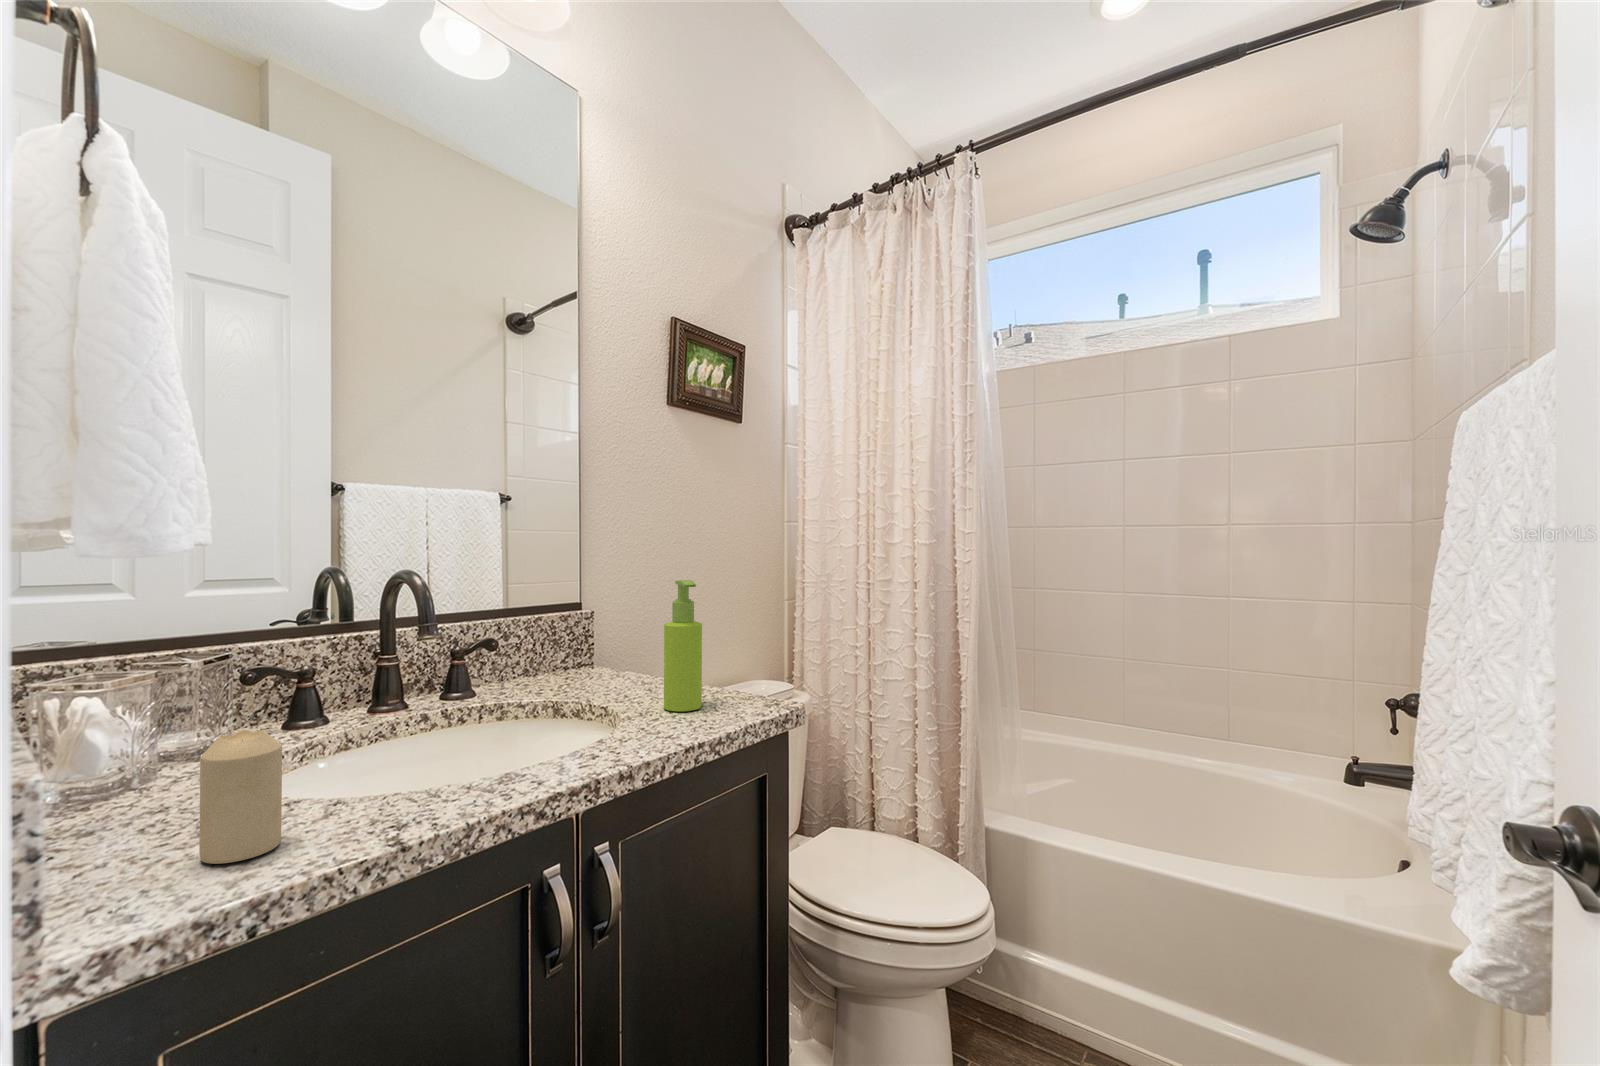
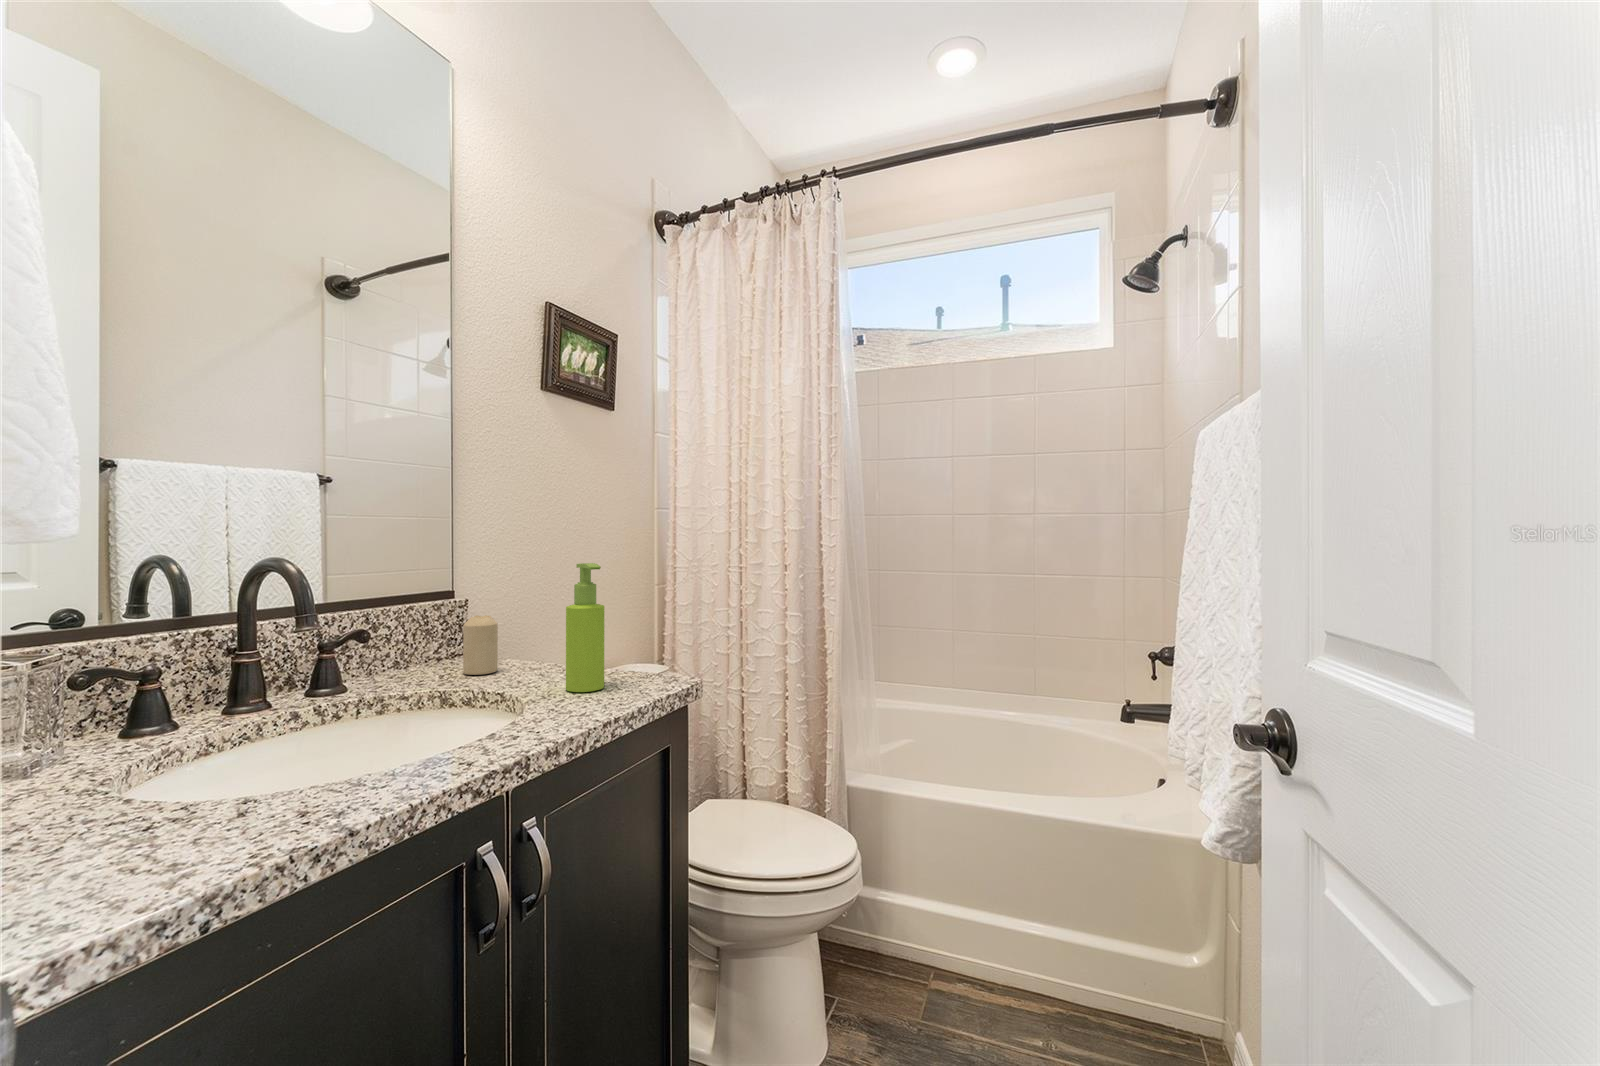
candle: present [199,730,282,864] -> present [463,615,498,675]

